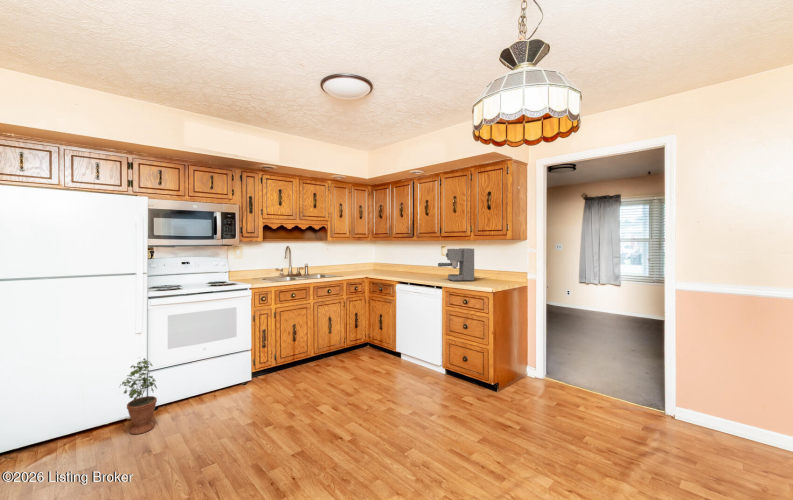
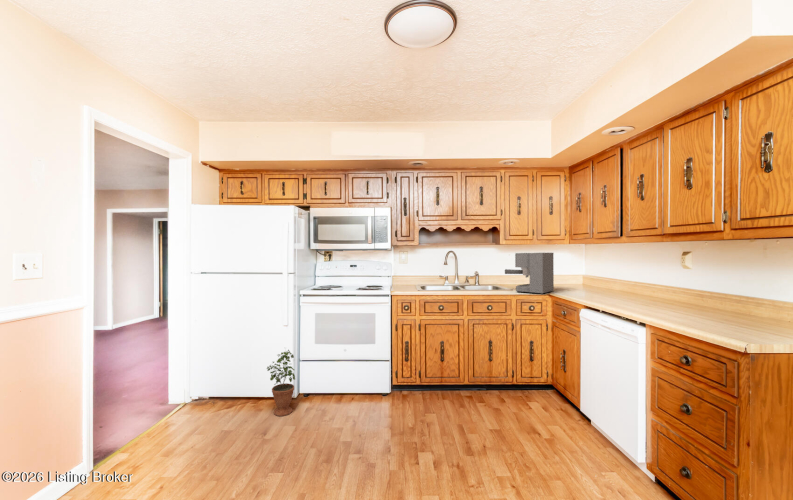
coffee maker: present [438,248,474,281] -> present [505,253,554,294]

